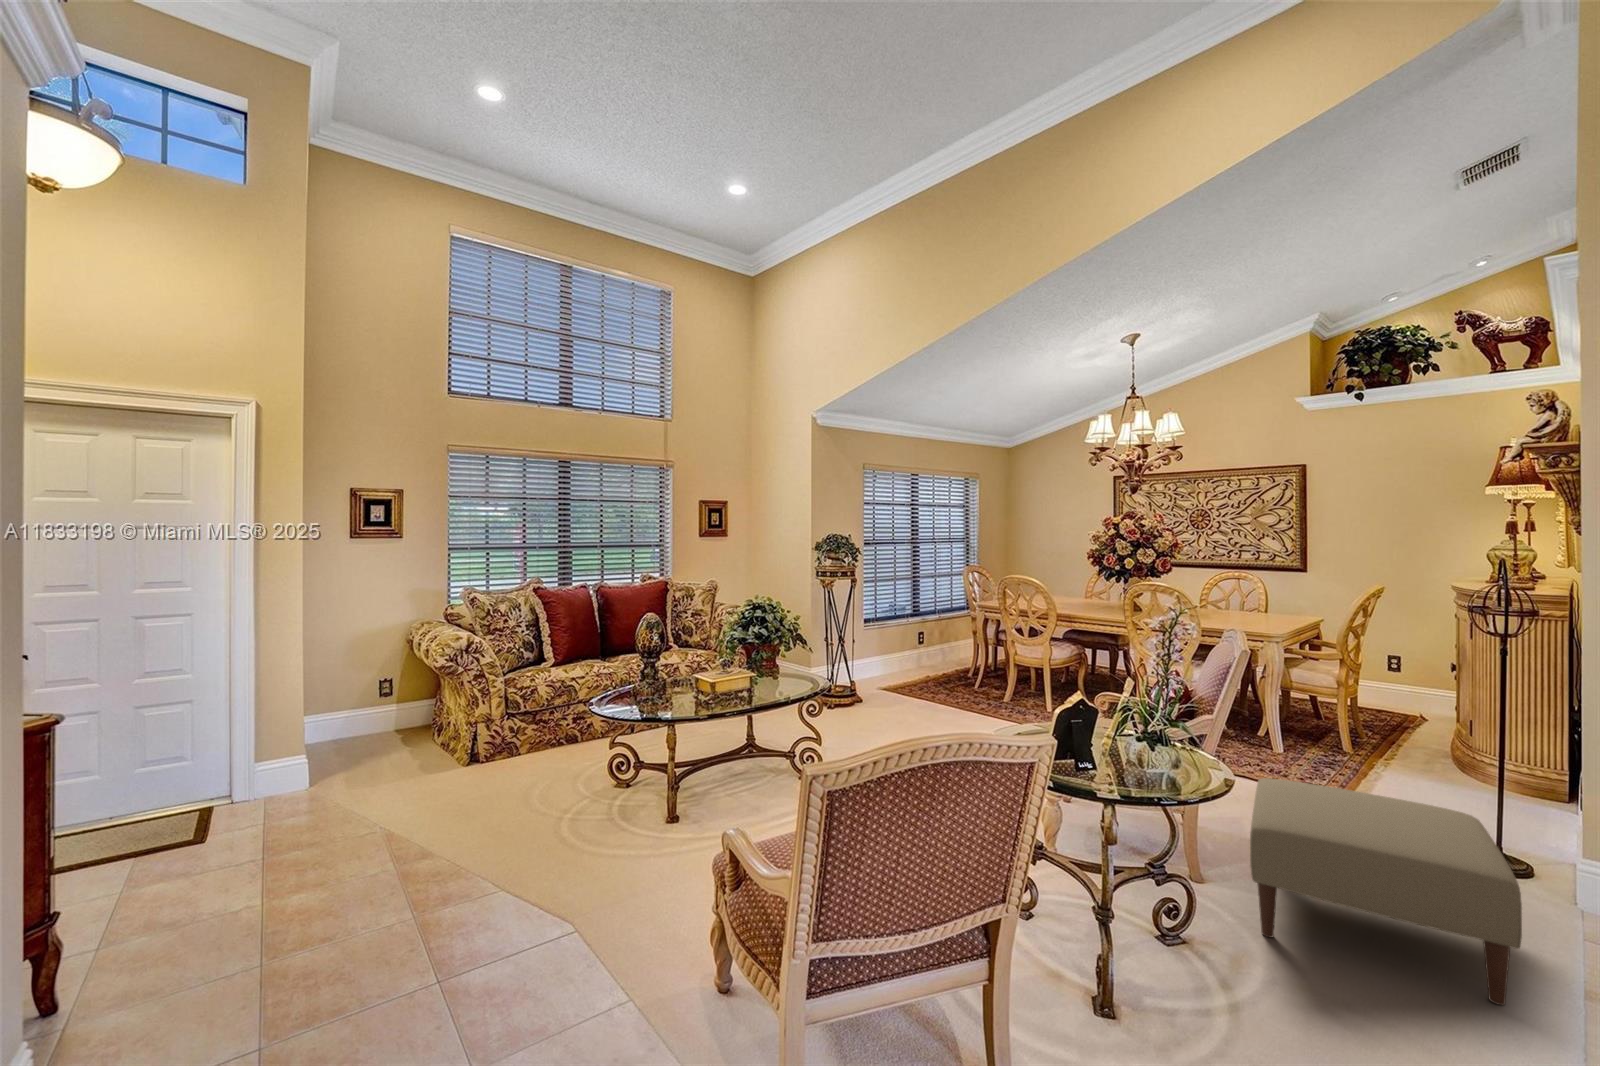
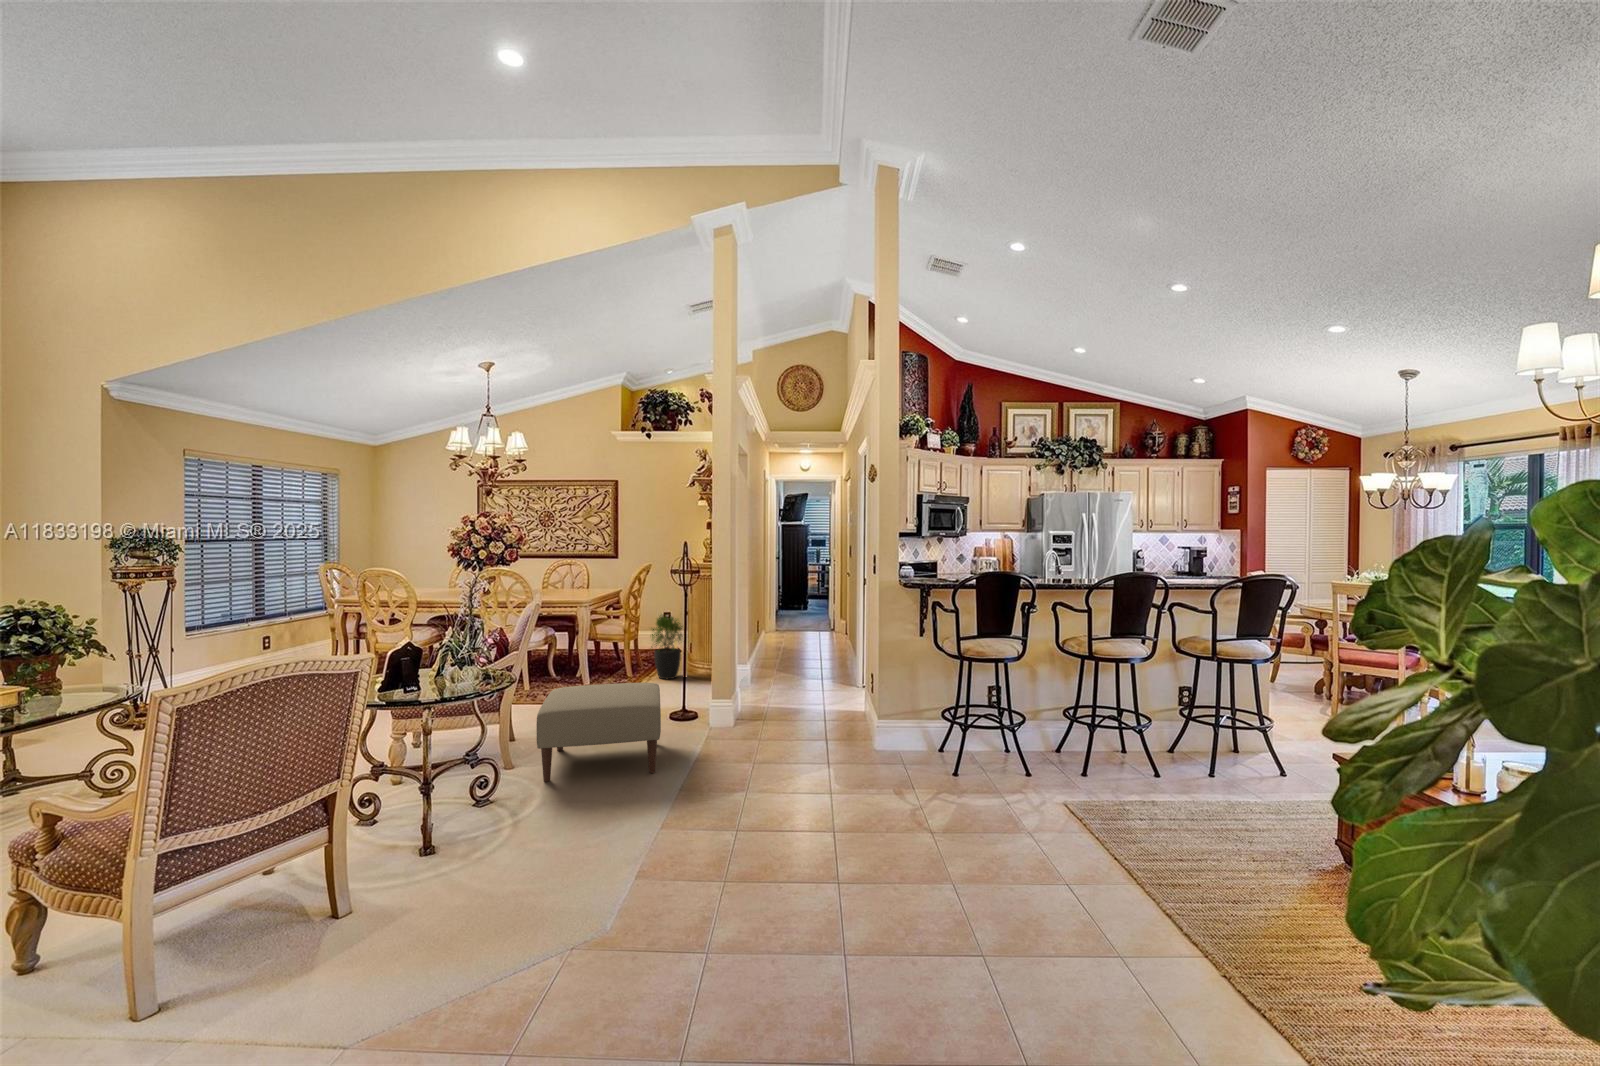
potted plant: none [1386,667,1480,776] -> present [651,615,683,679]

